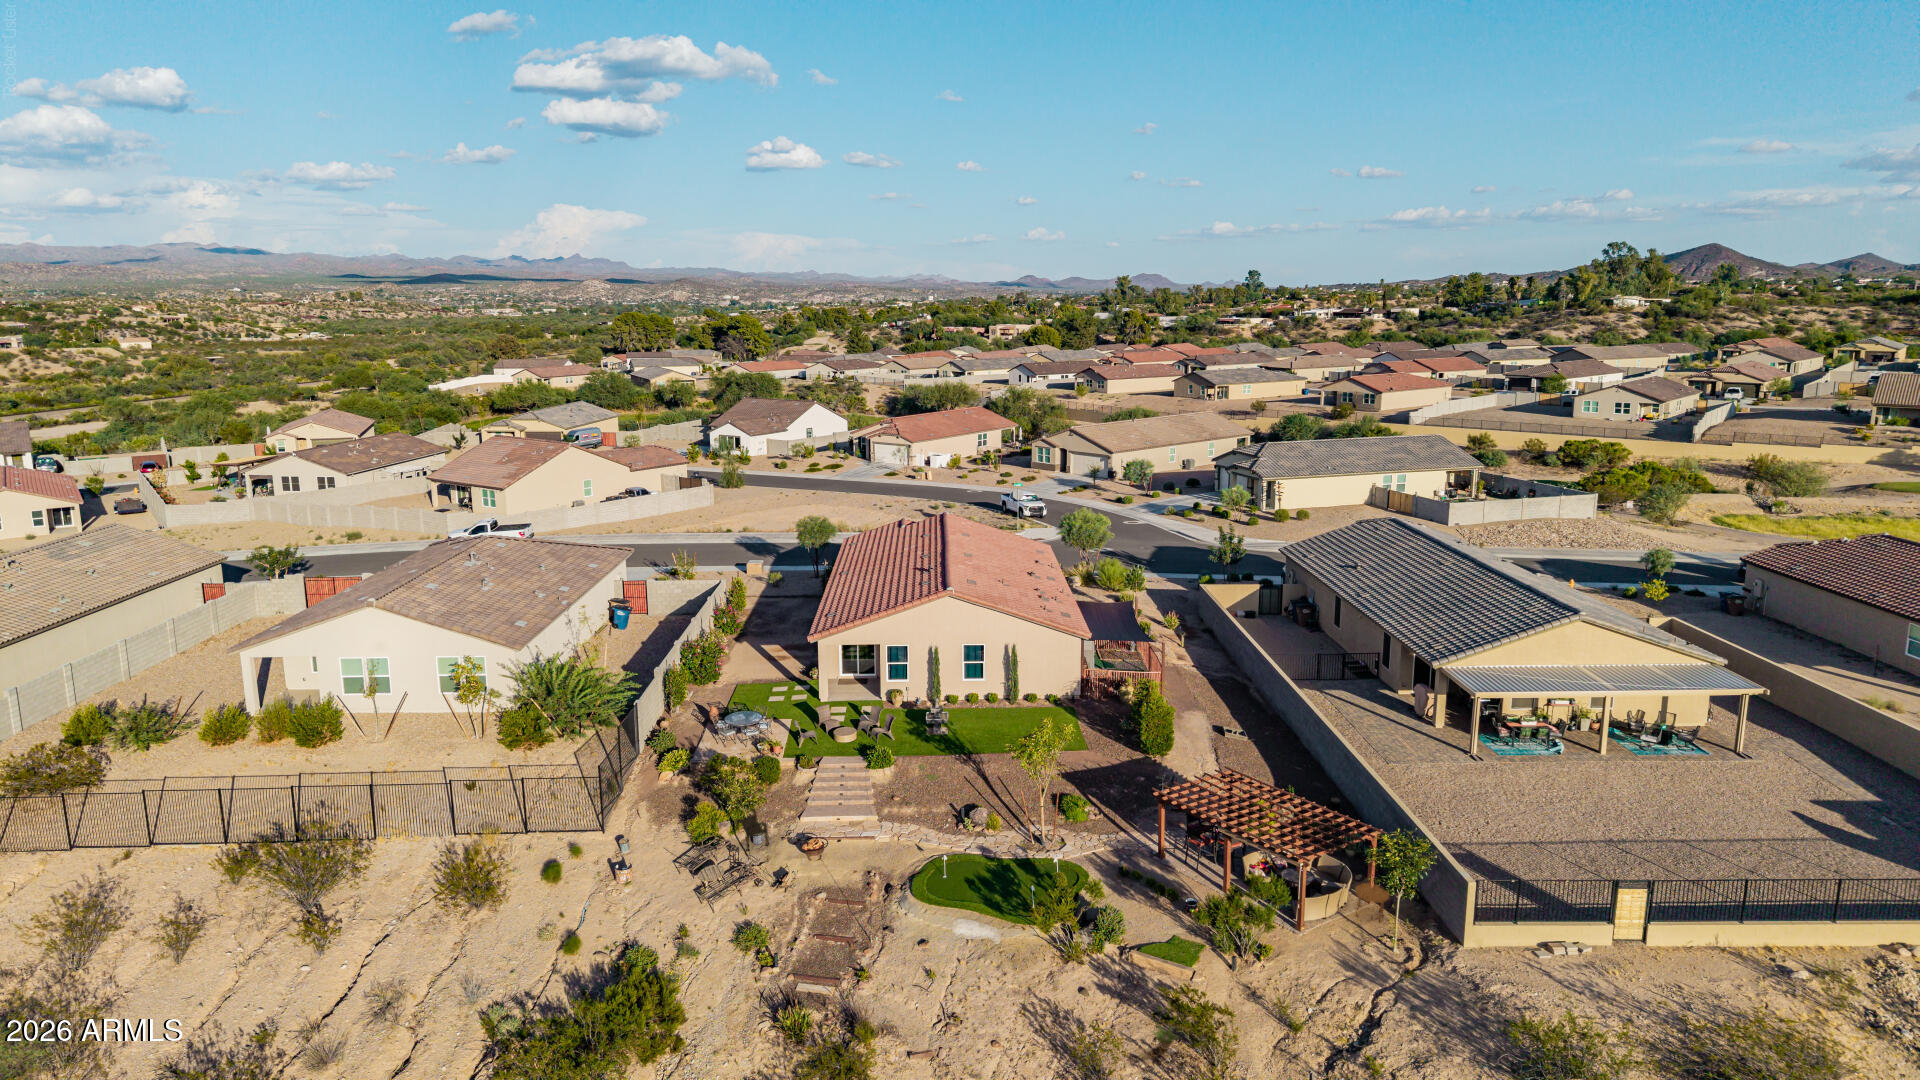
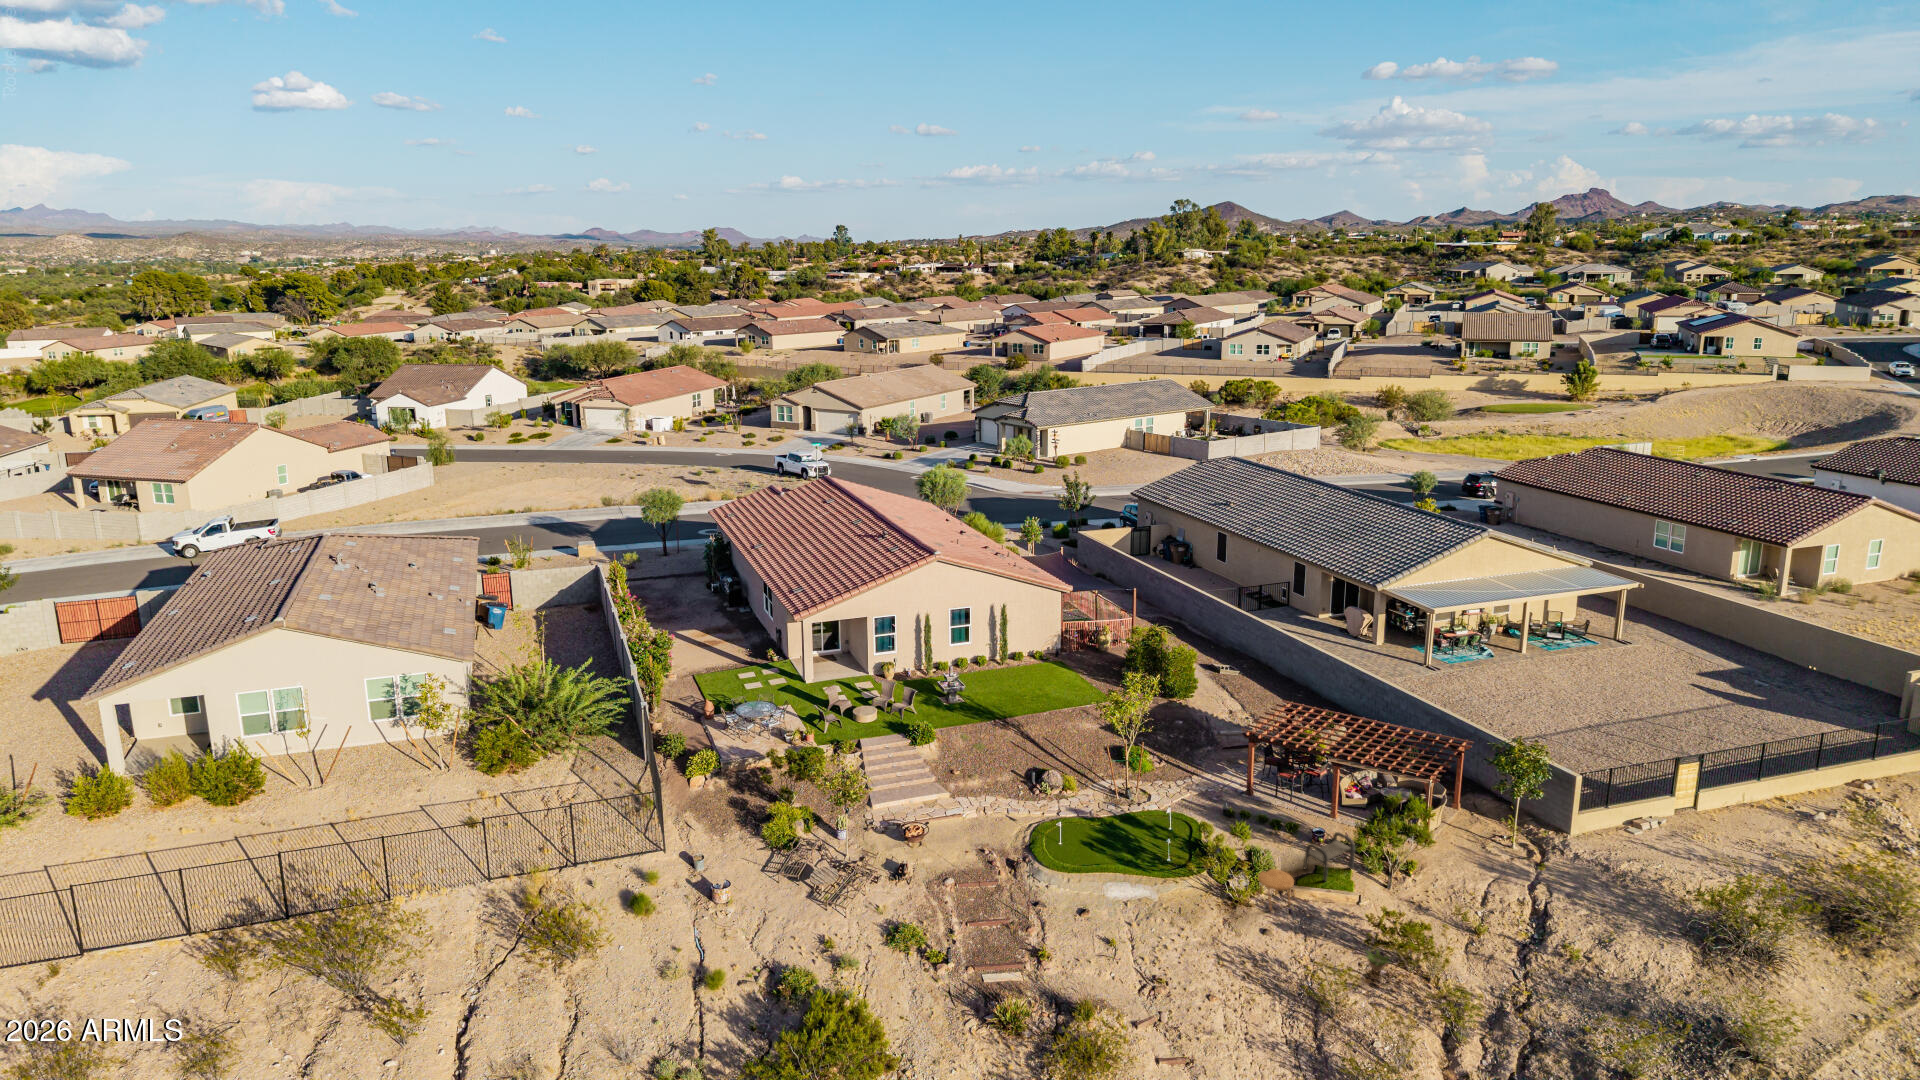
bench: present [736,808,769,851] -> present [1304,832,1355,881]
side table: present [1355,883,1389,920] -> present [1257,869,1294,910]

